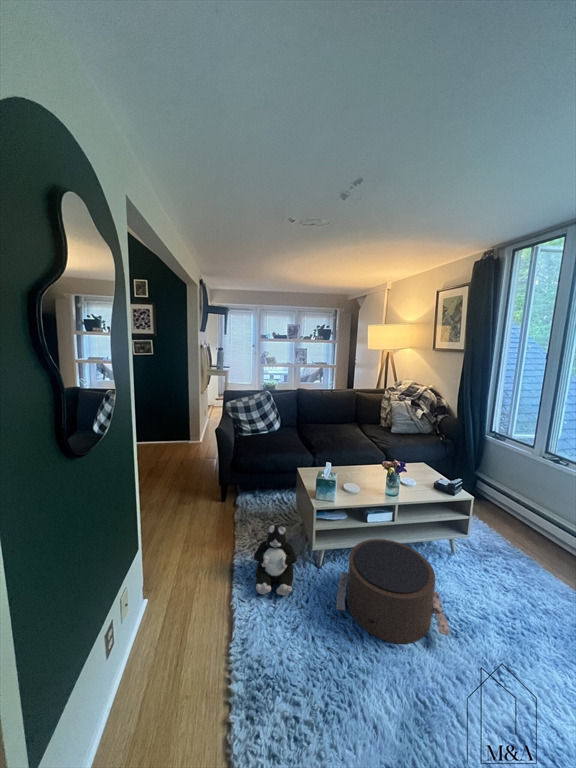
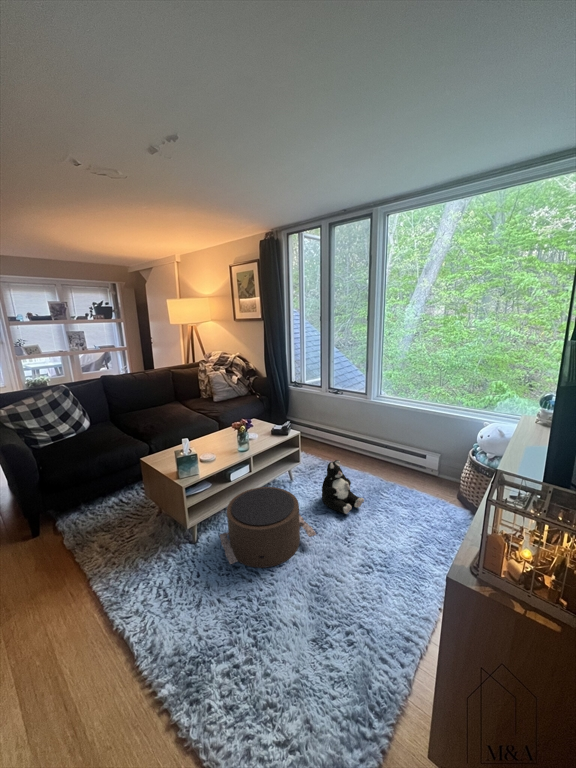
plush toy: present [254,524,297,595] -> present [322,460,364,514]

